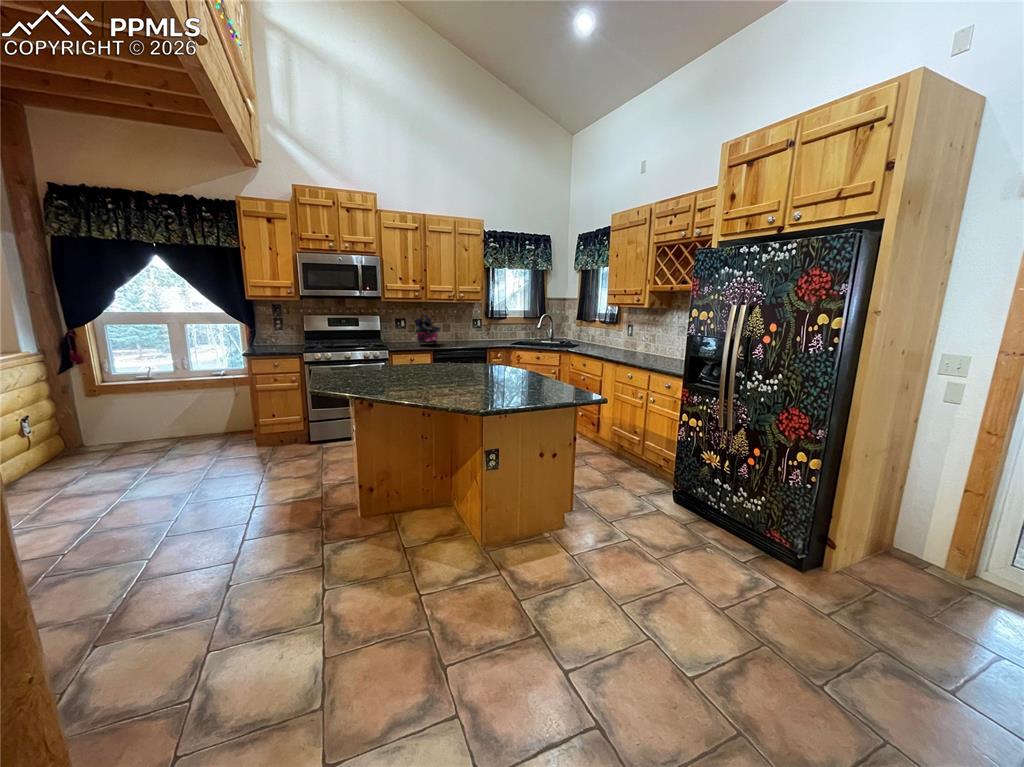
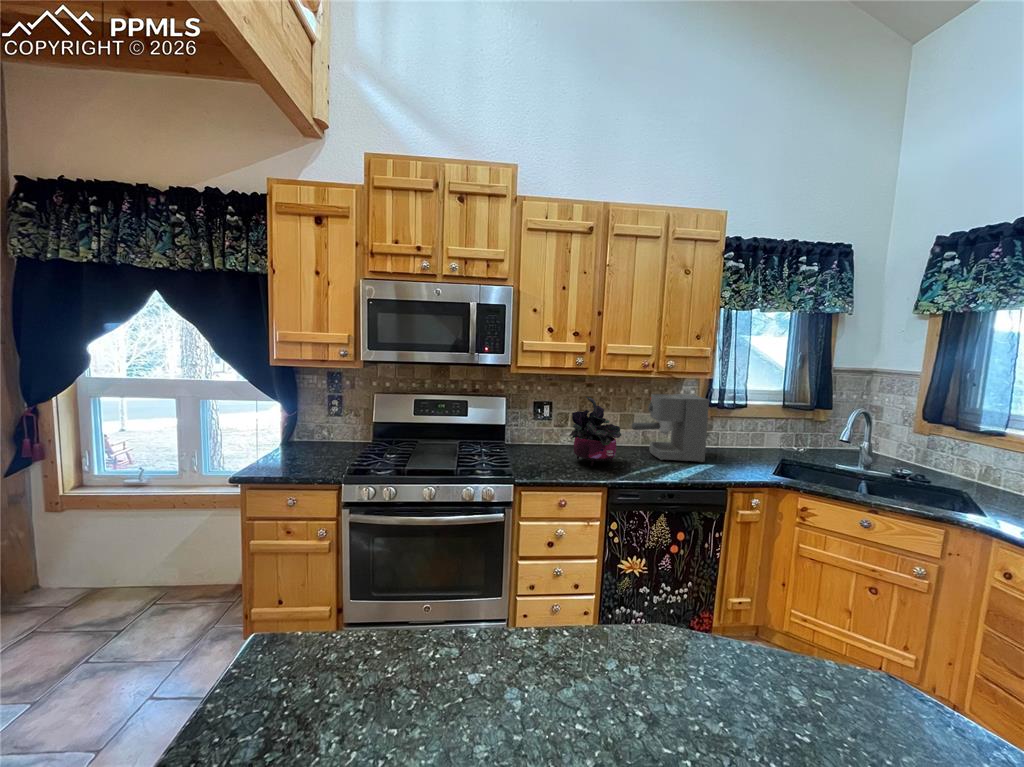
coffee maker: none [446,312,481,343] -> present [632,394,709,463]

